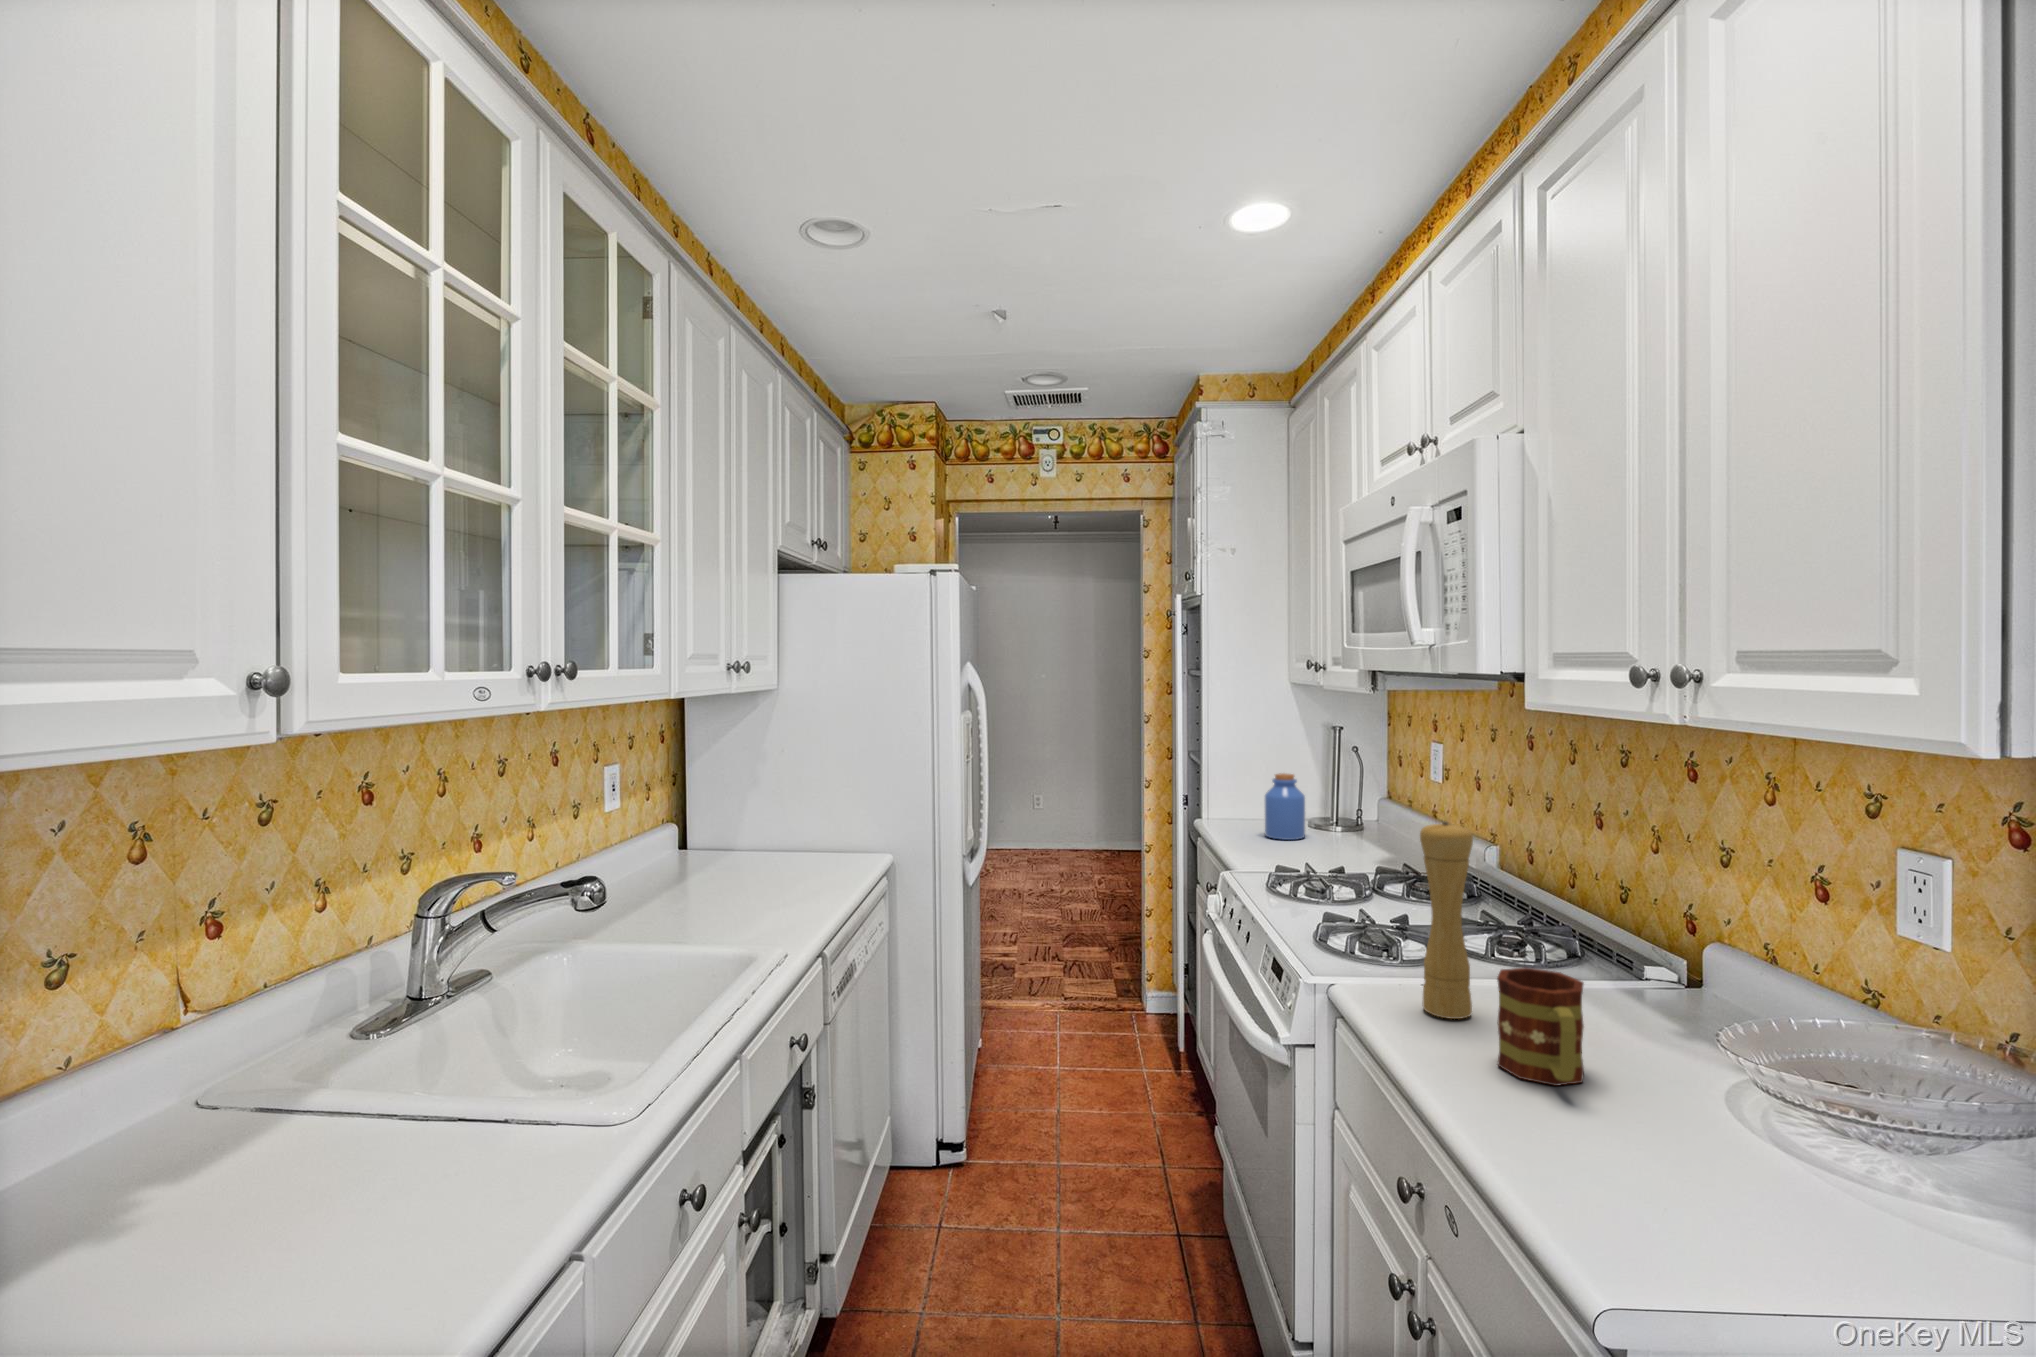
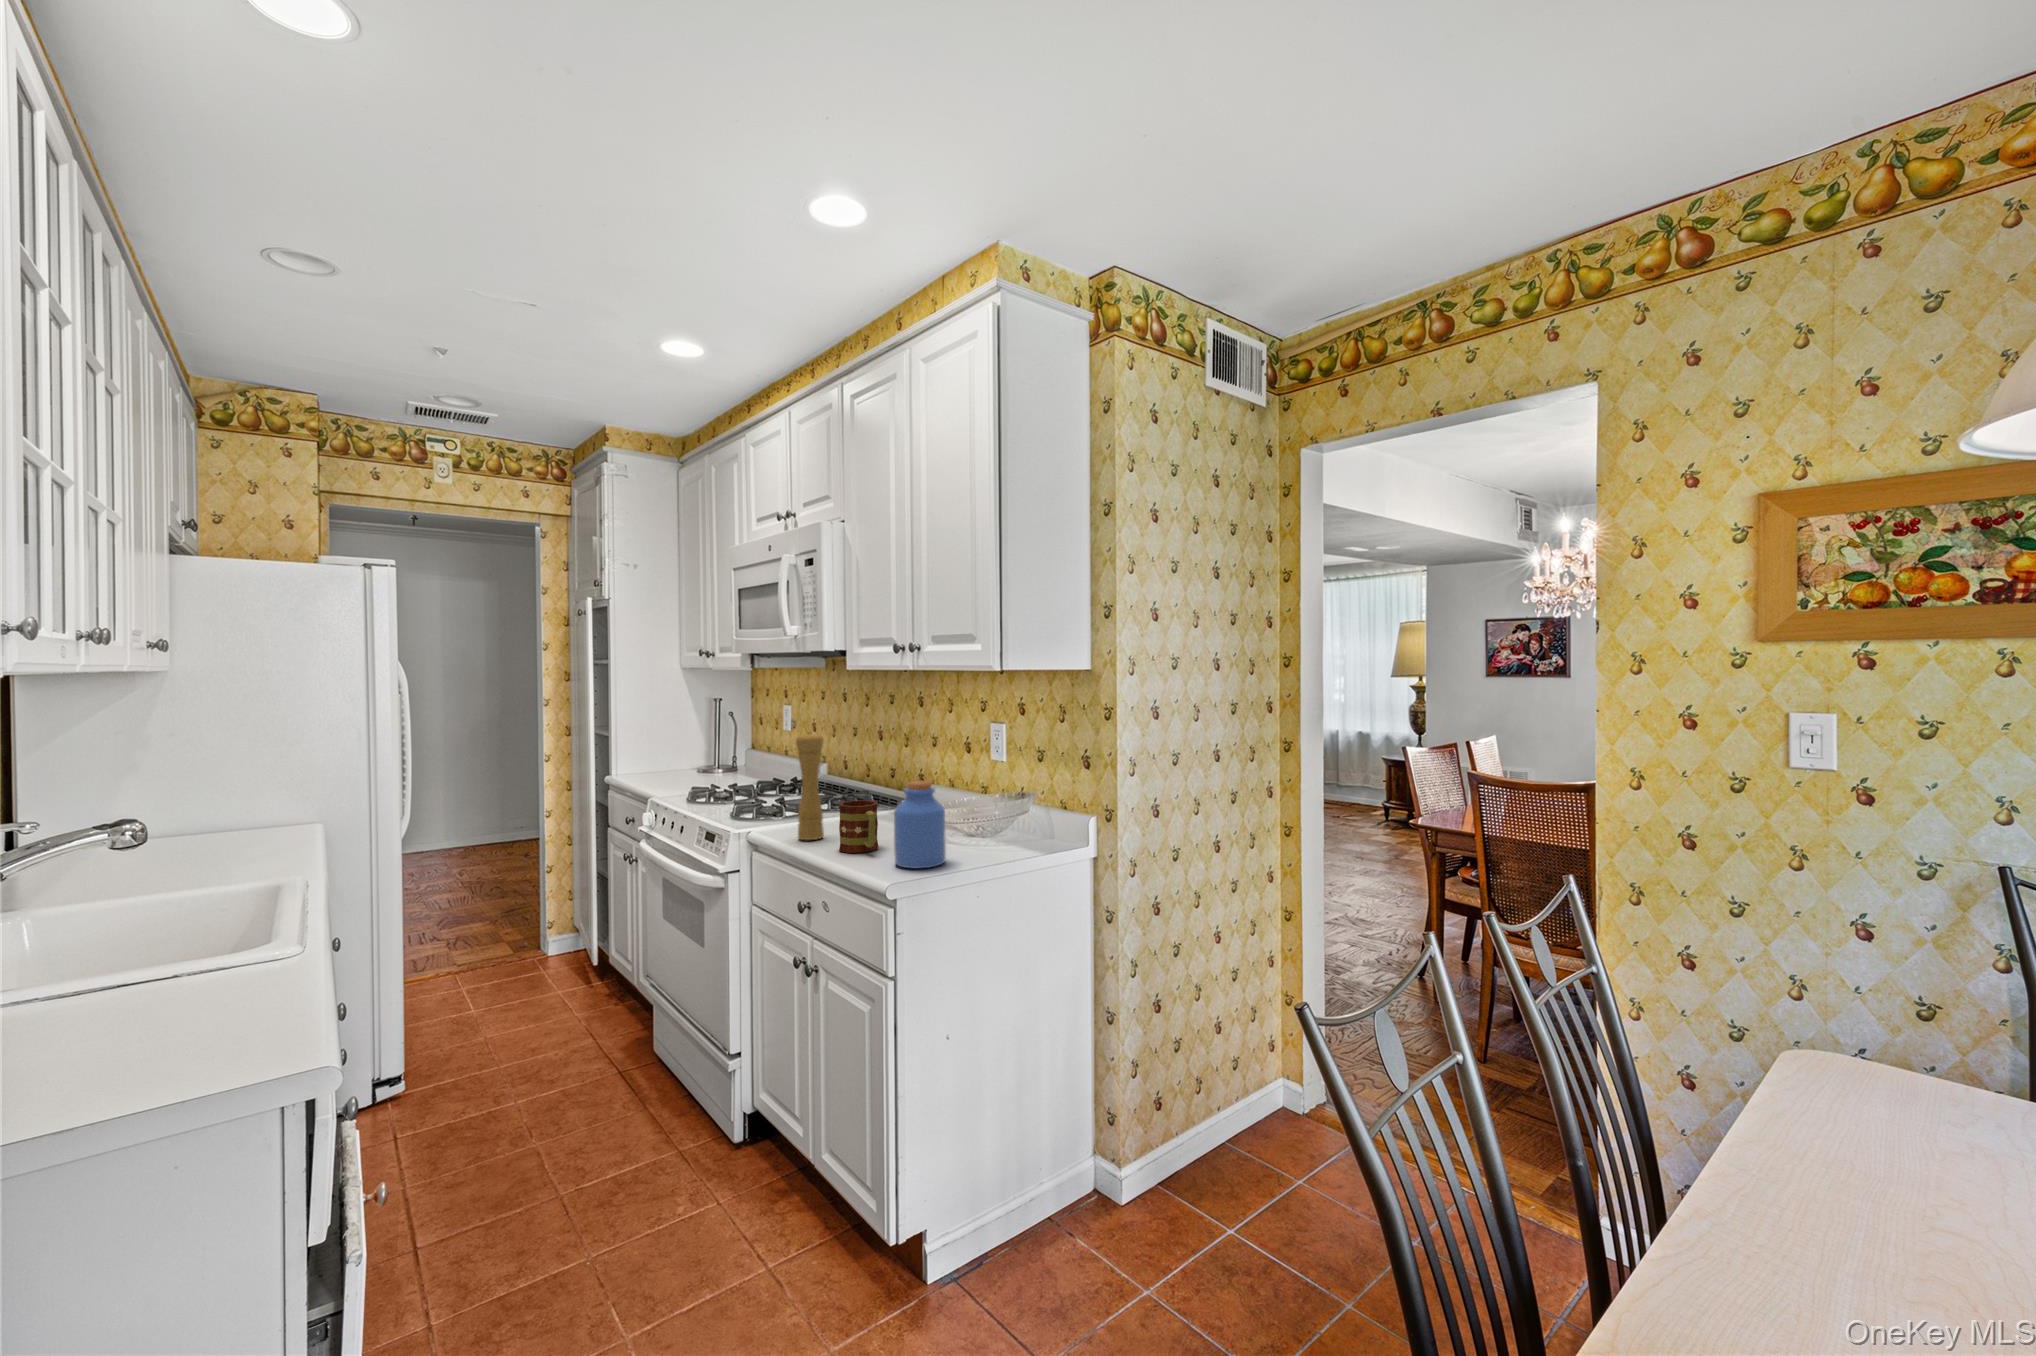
jar: present [1265,773,1305,840] -> present [894,781,946,868]

